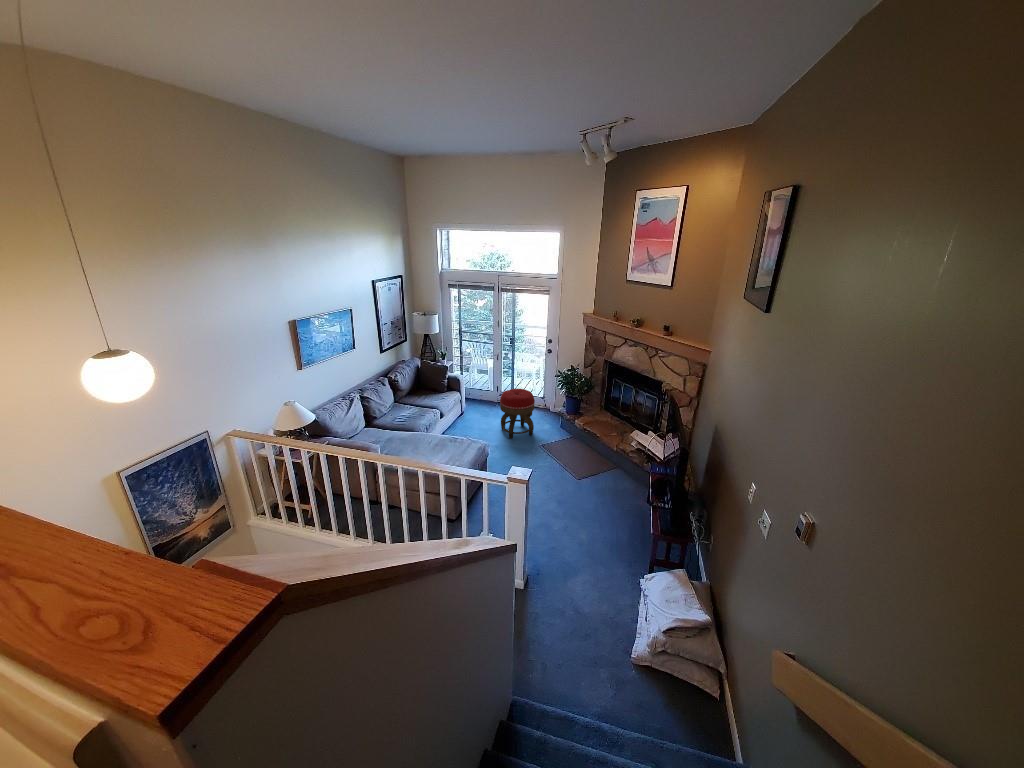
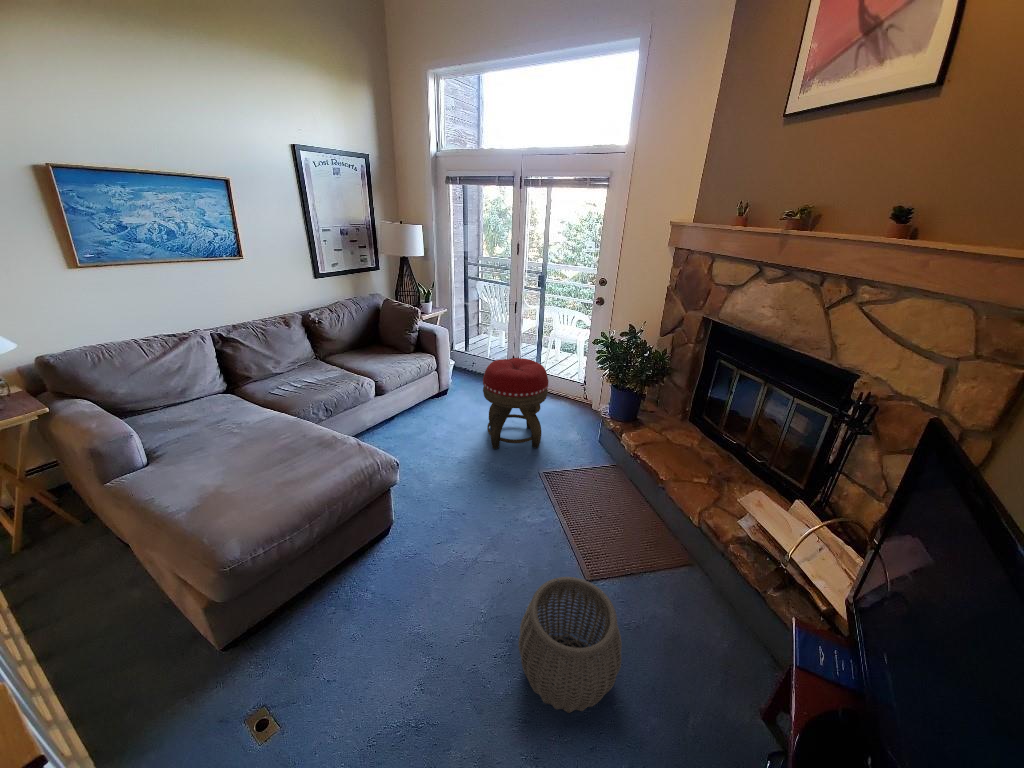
woven basket: none [563,470,600,512] -> present [518,577,622,713]

